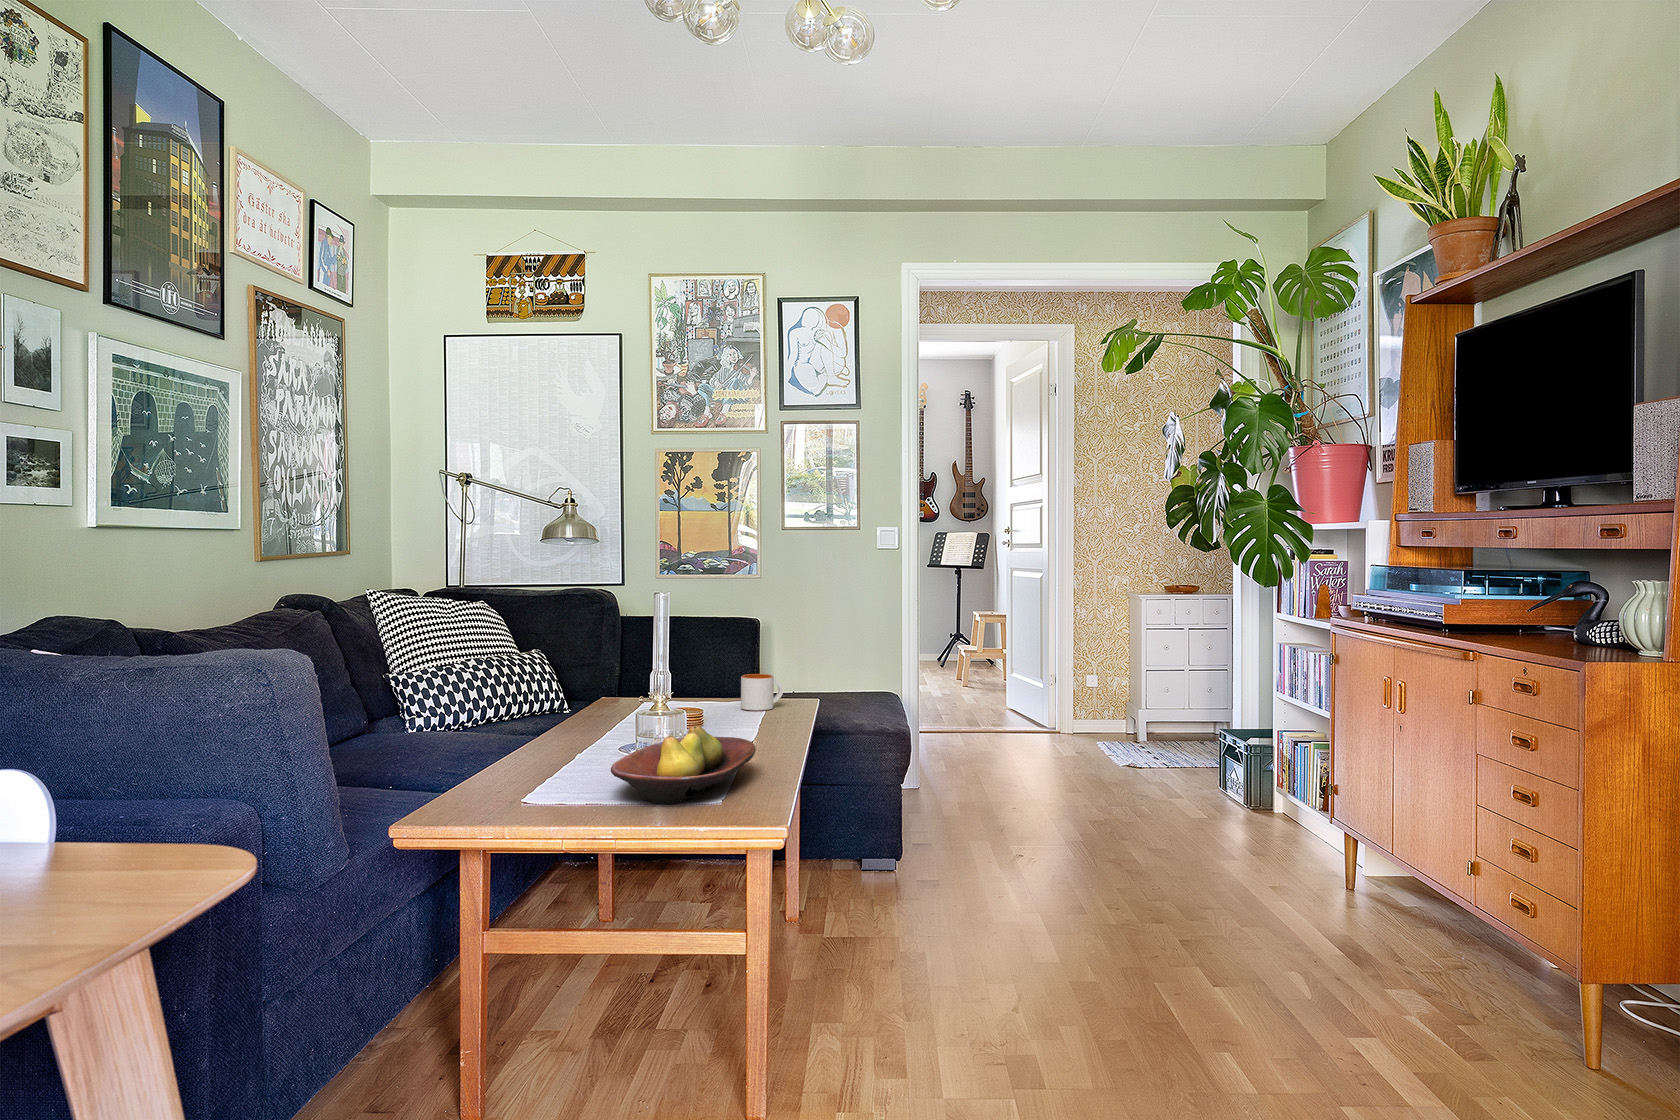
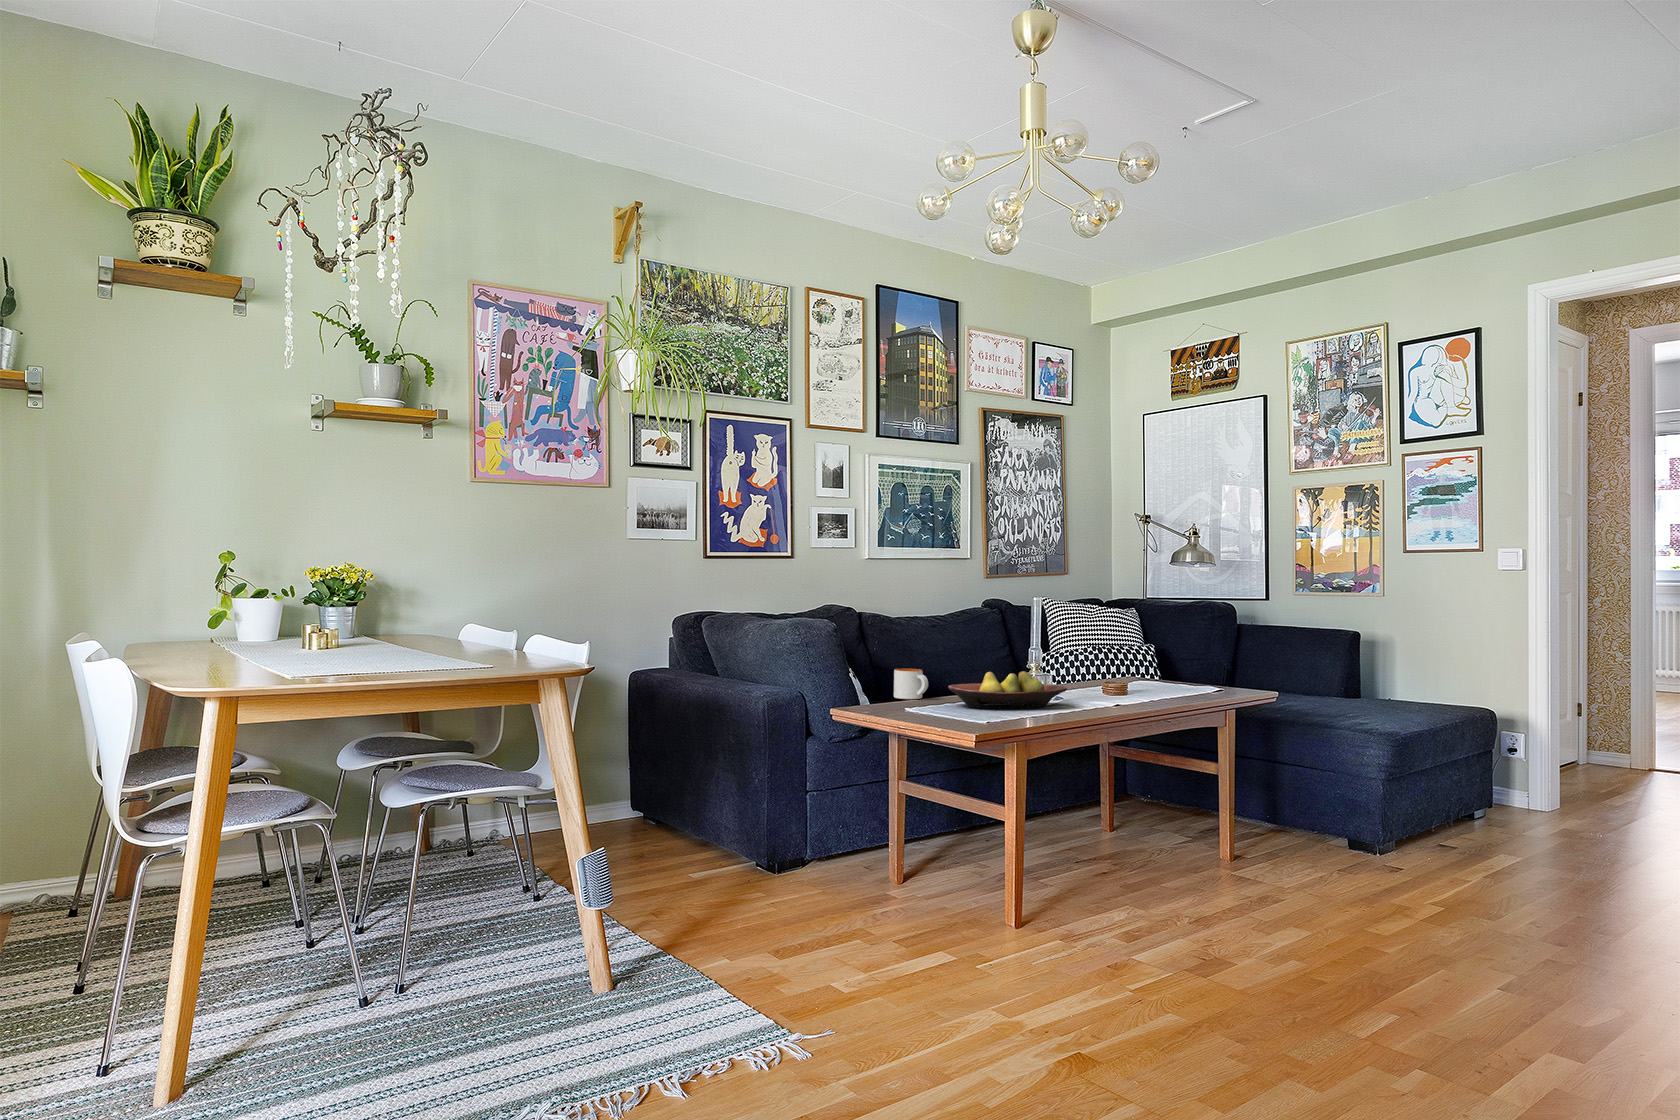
mug: present [741,674,783,711] -> present [894,669,928,699]

